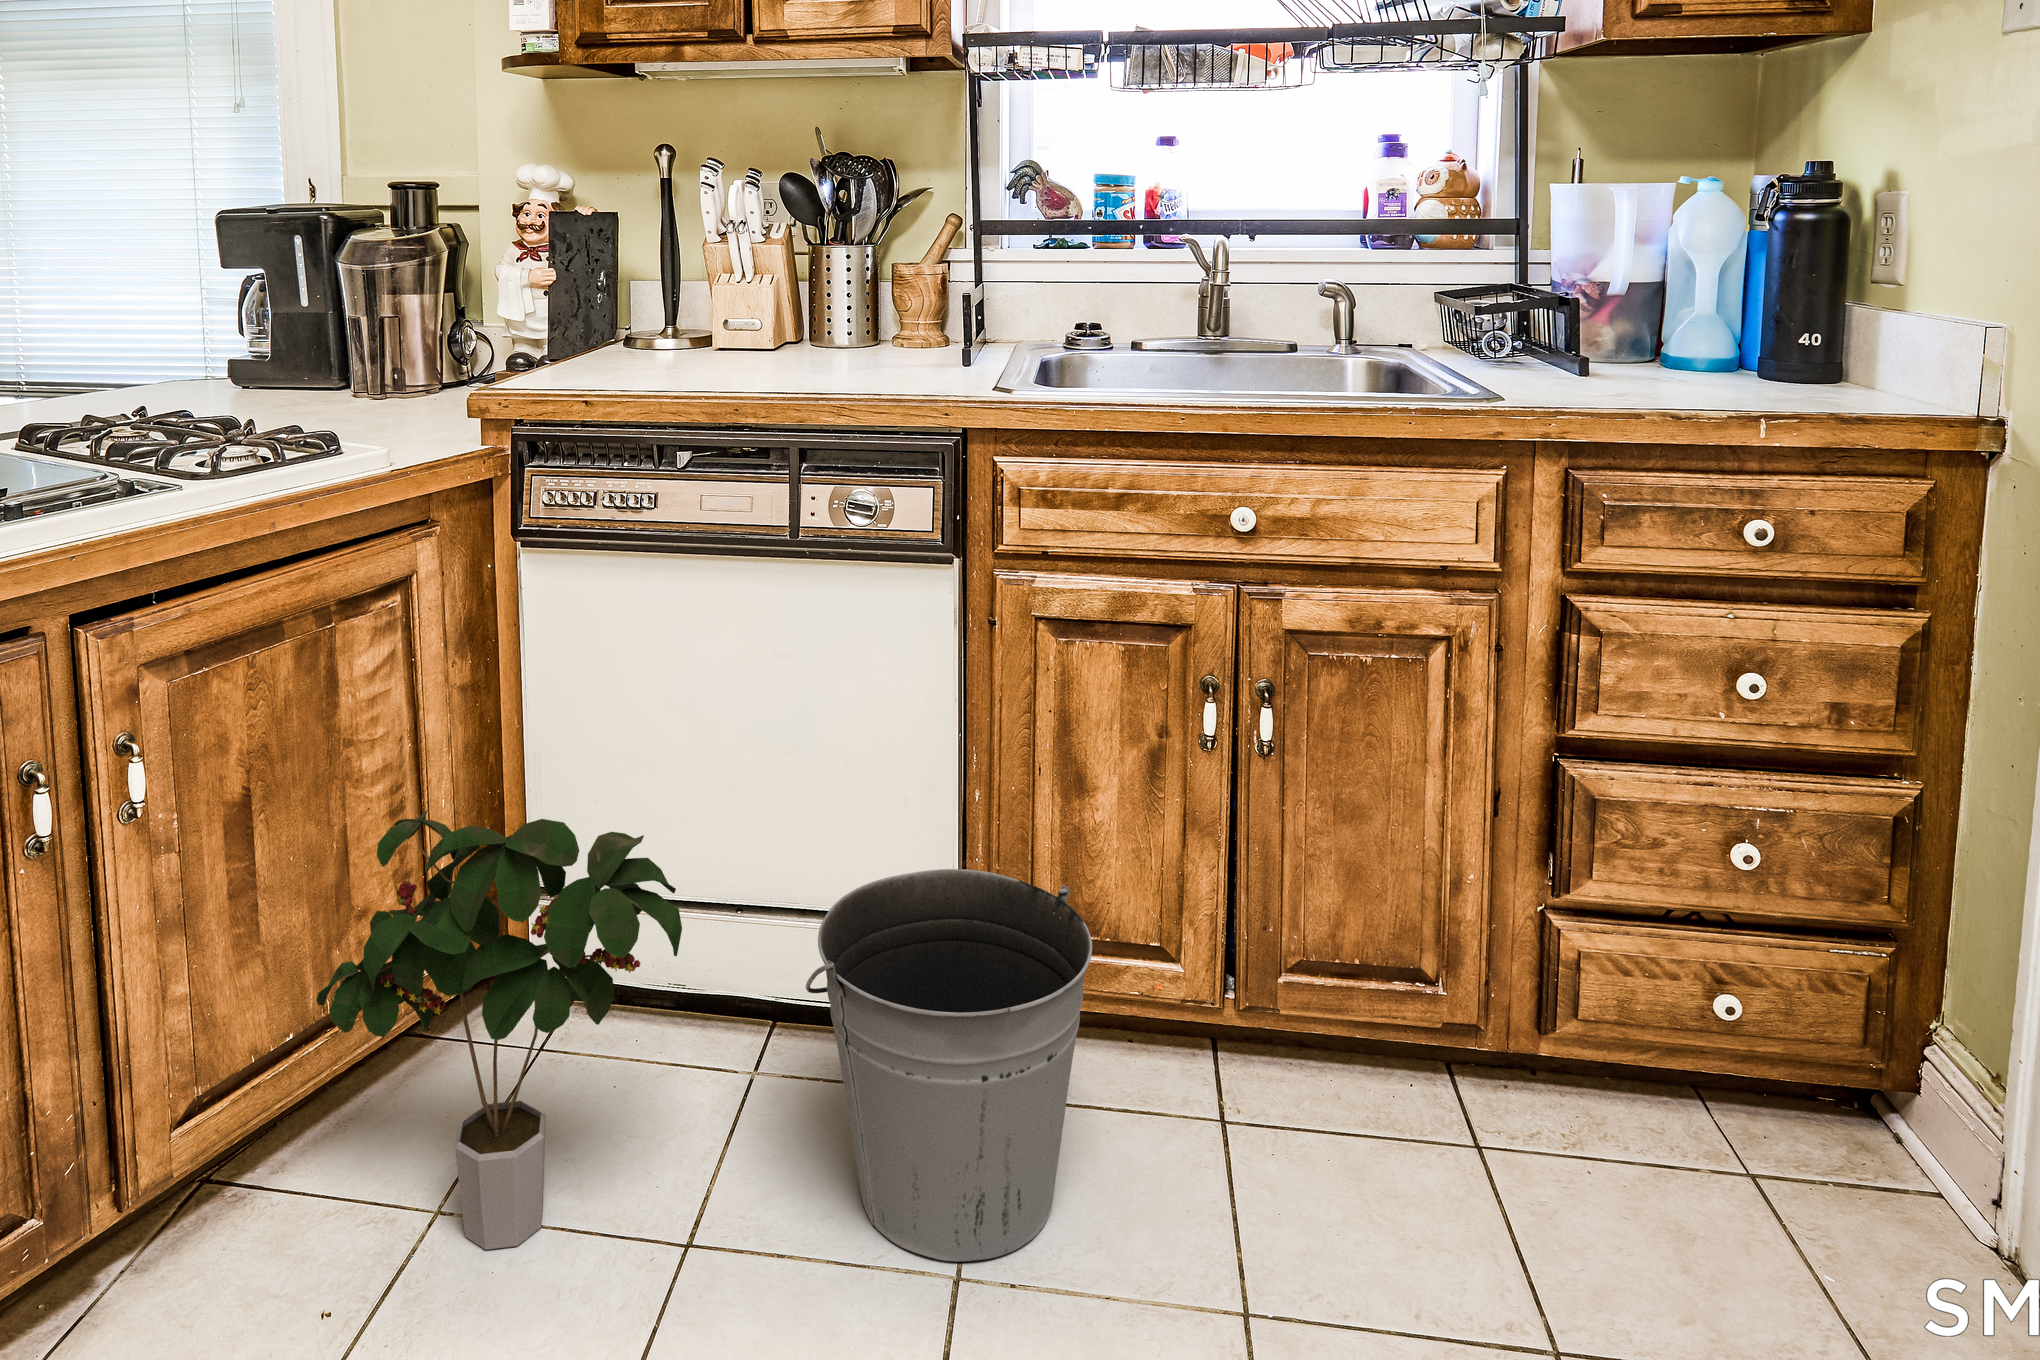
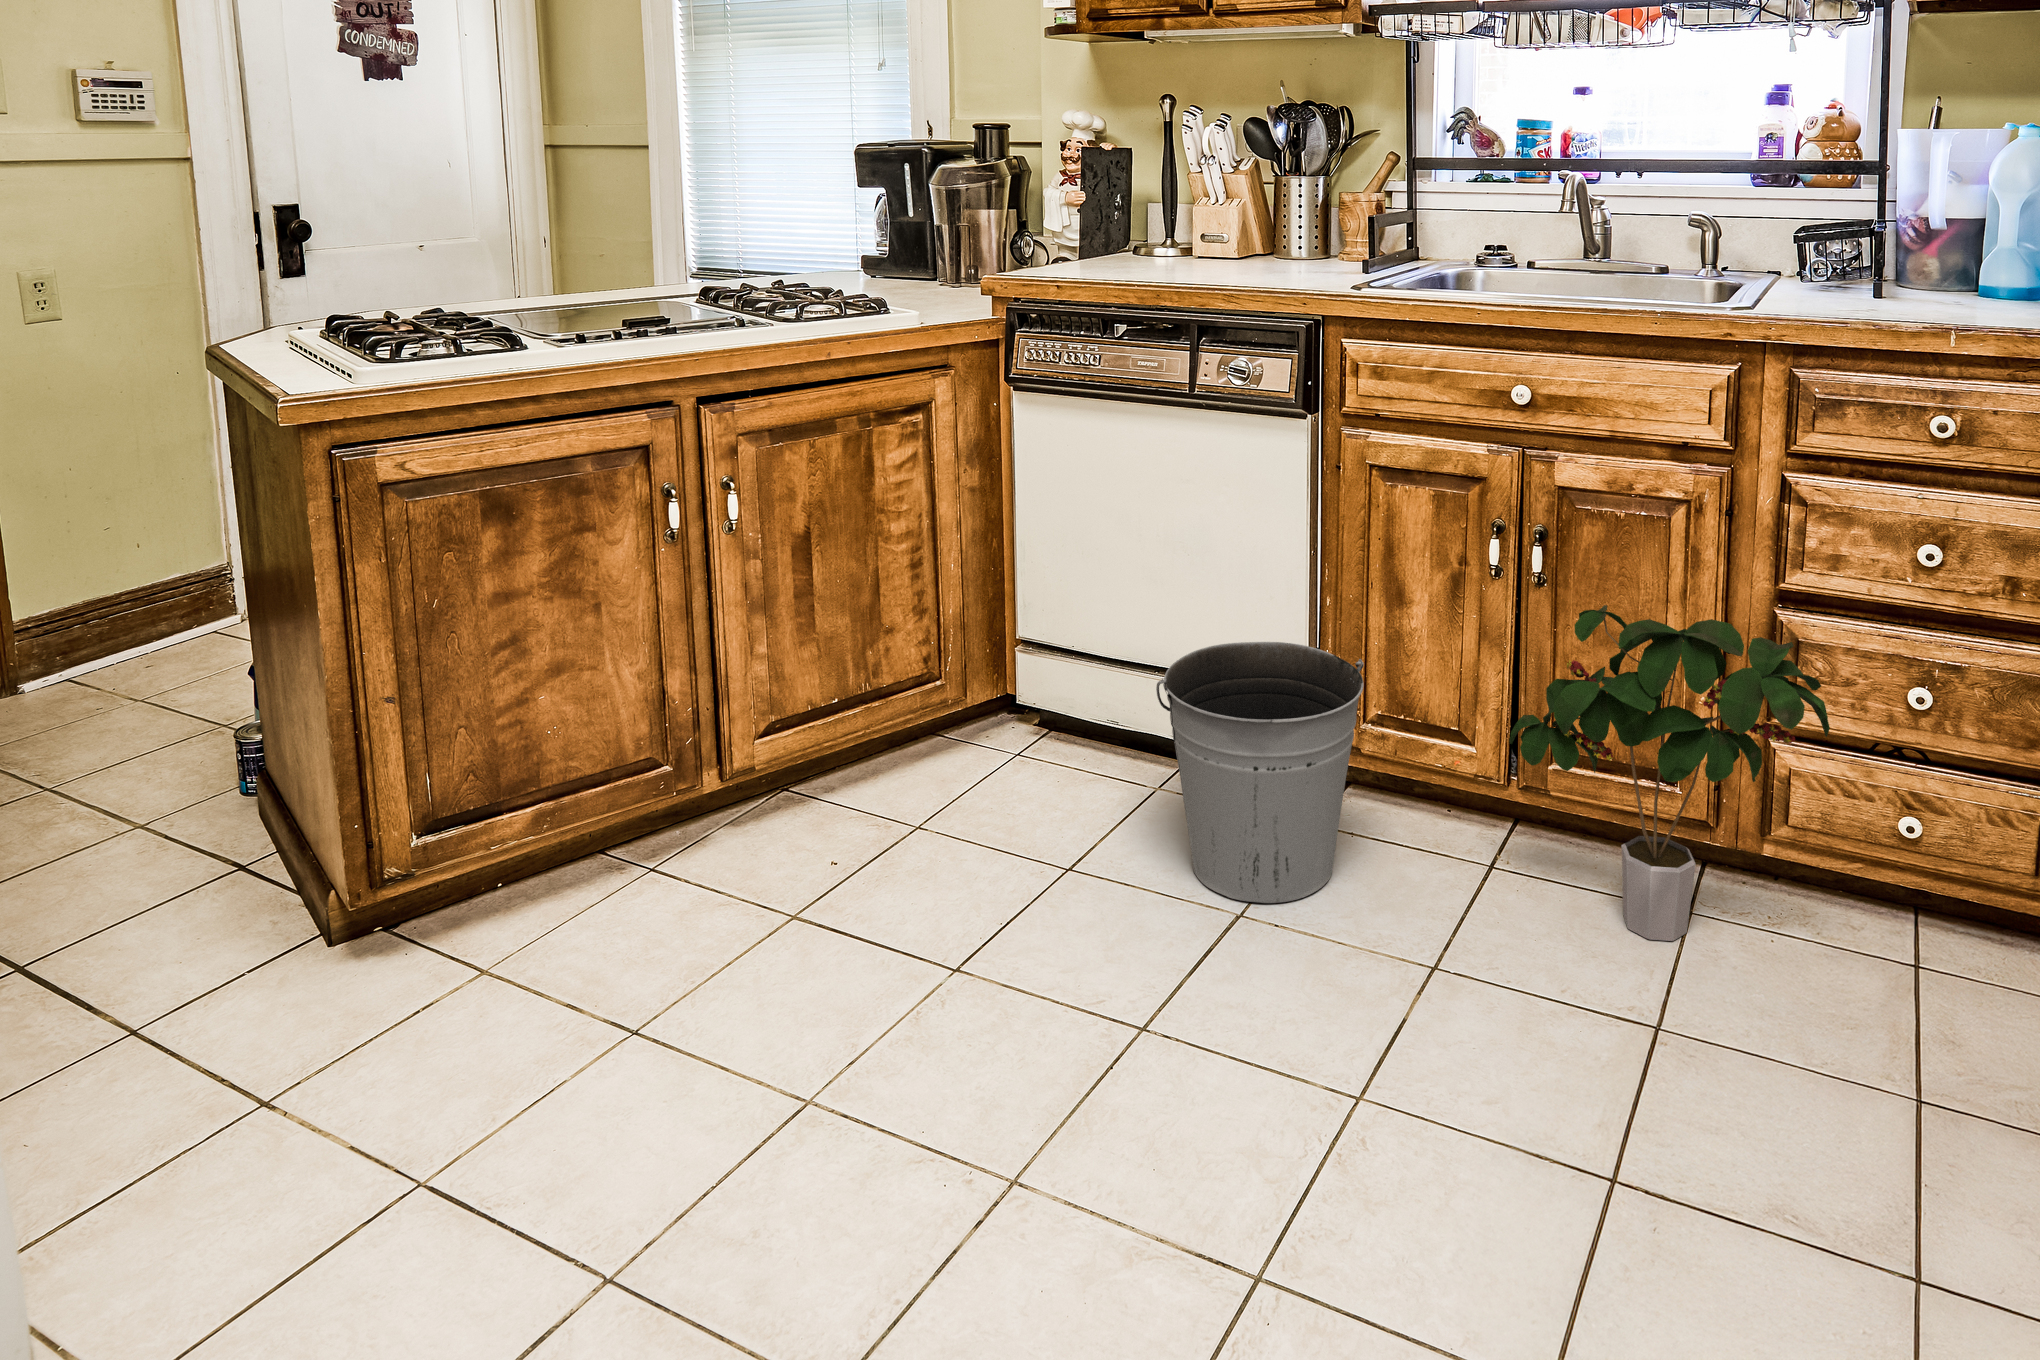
potted plant: present [316,809,682,1250] -> present [1509,605,1830,941]

